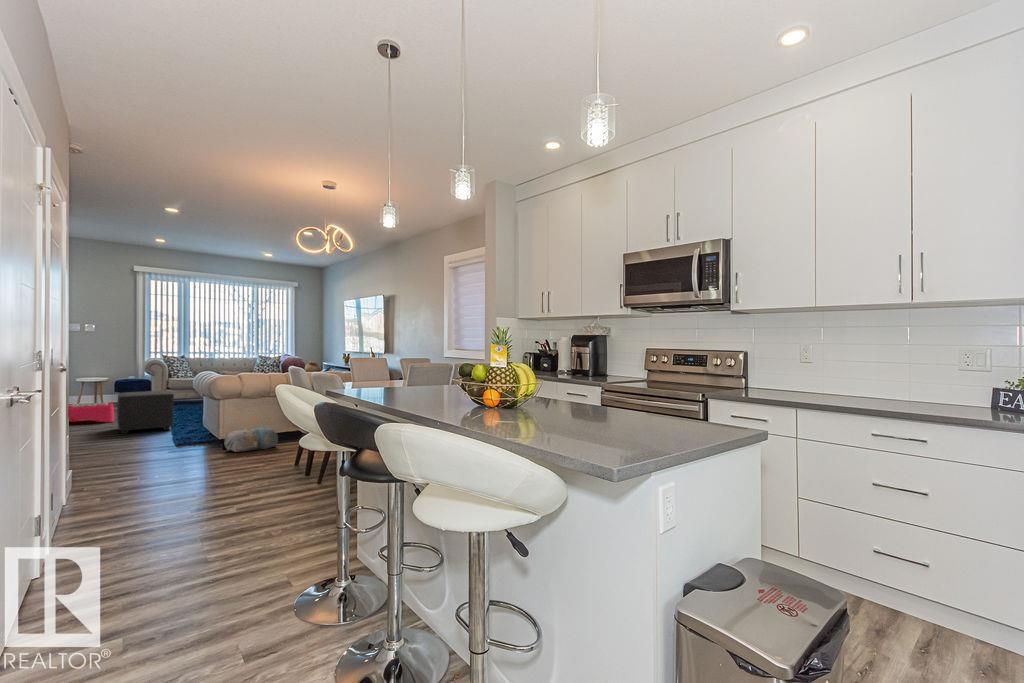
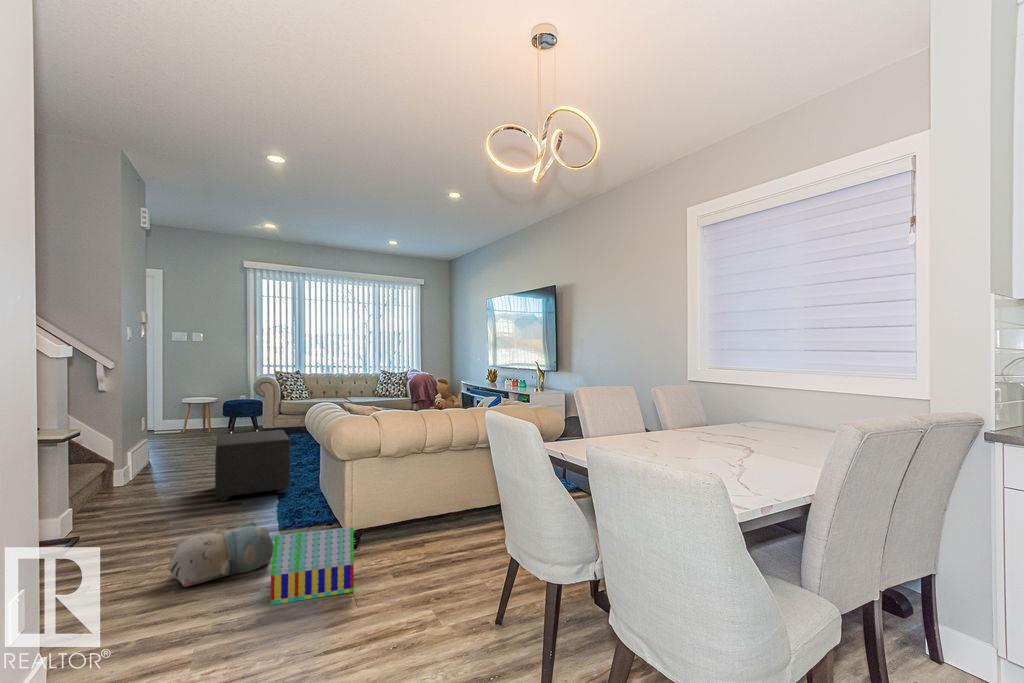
storage bin: present [68,403,114,422] -> none [146,440,216,470]
toy house: none [160,425,210,461] -> present [271,527,354,605]
plush toy: present [225,427,278,452] -> present [168,521,274,587]

